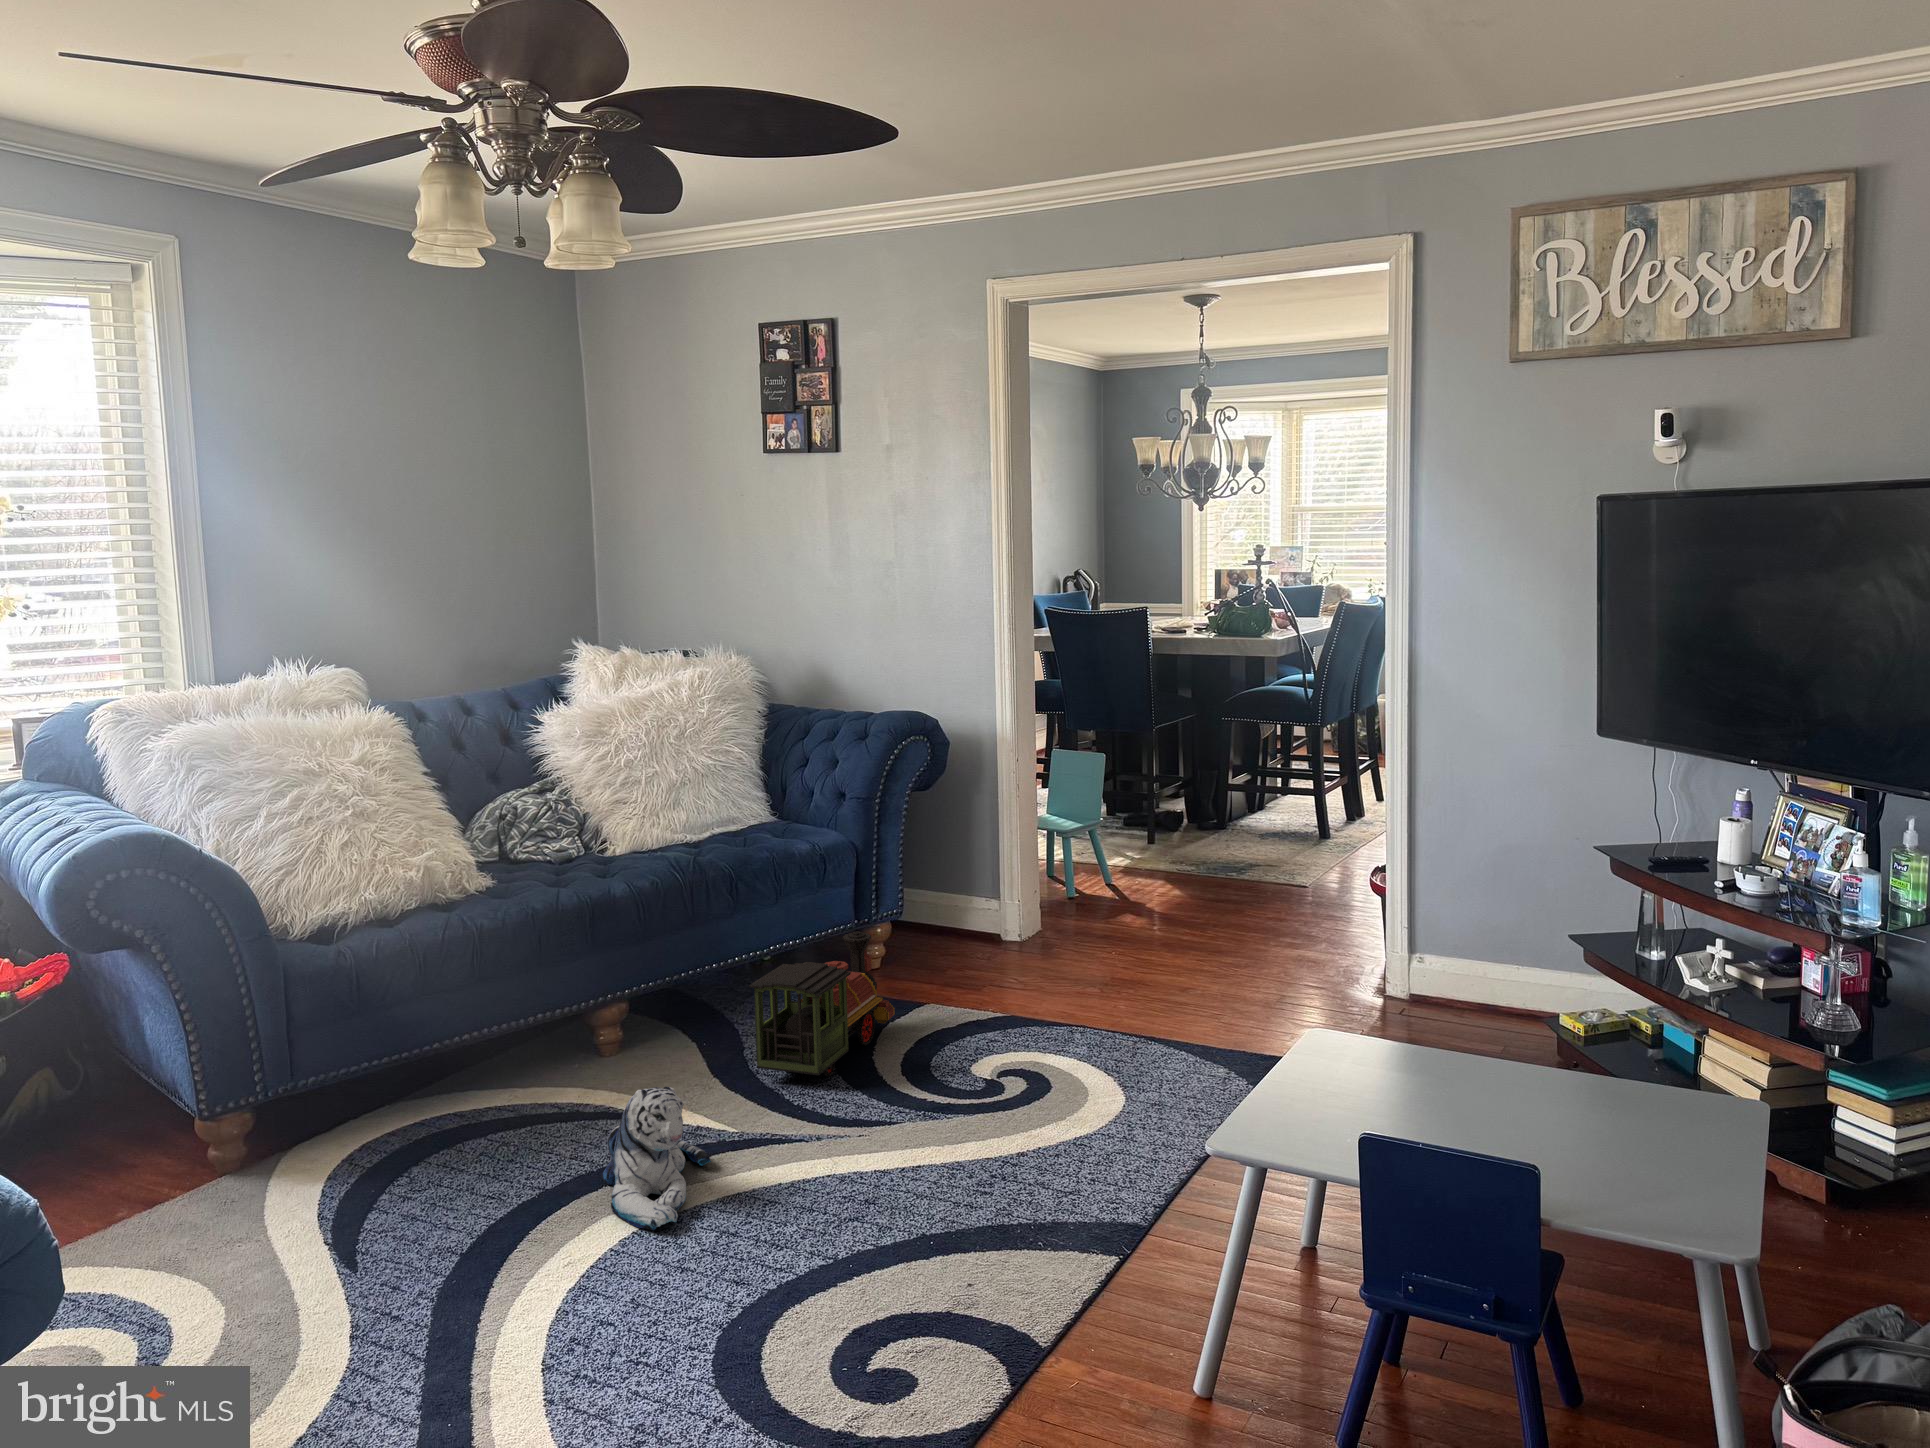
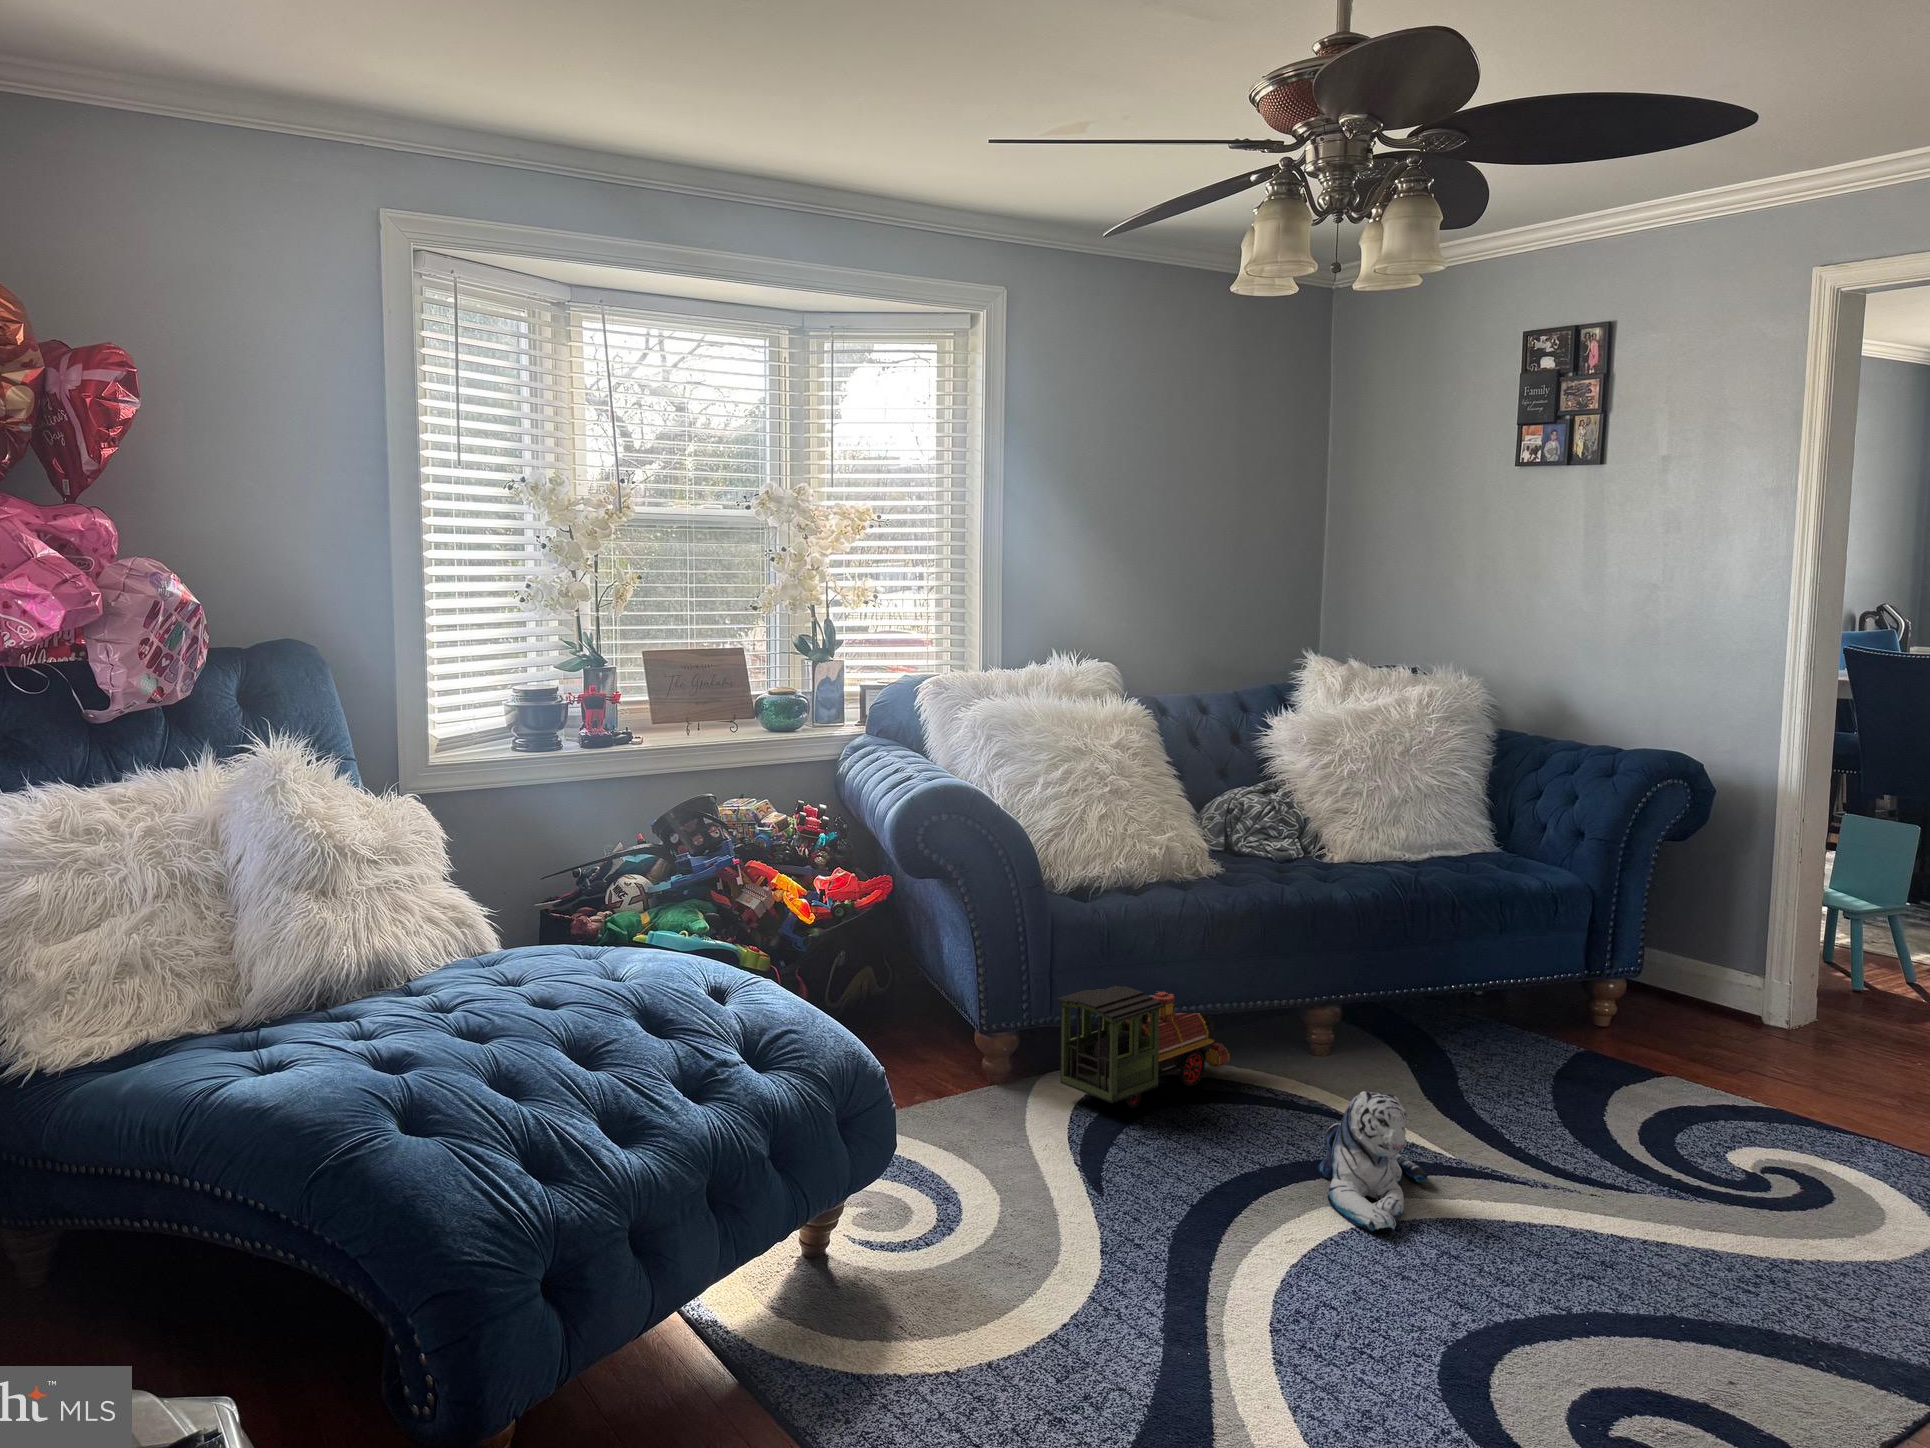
toy train: present [749,931,895,1076] -> present [1057,986,1229,1108]

